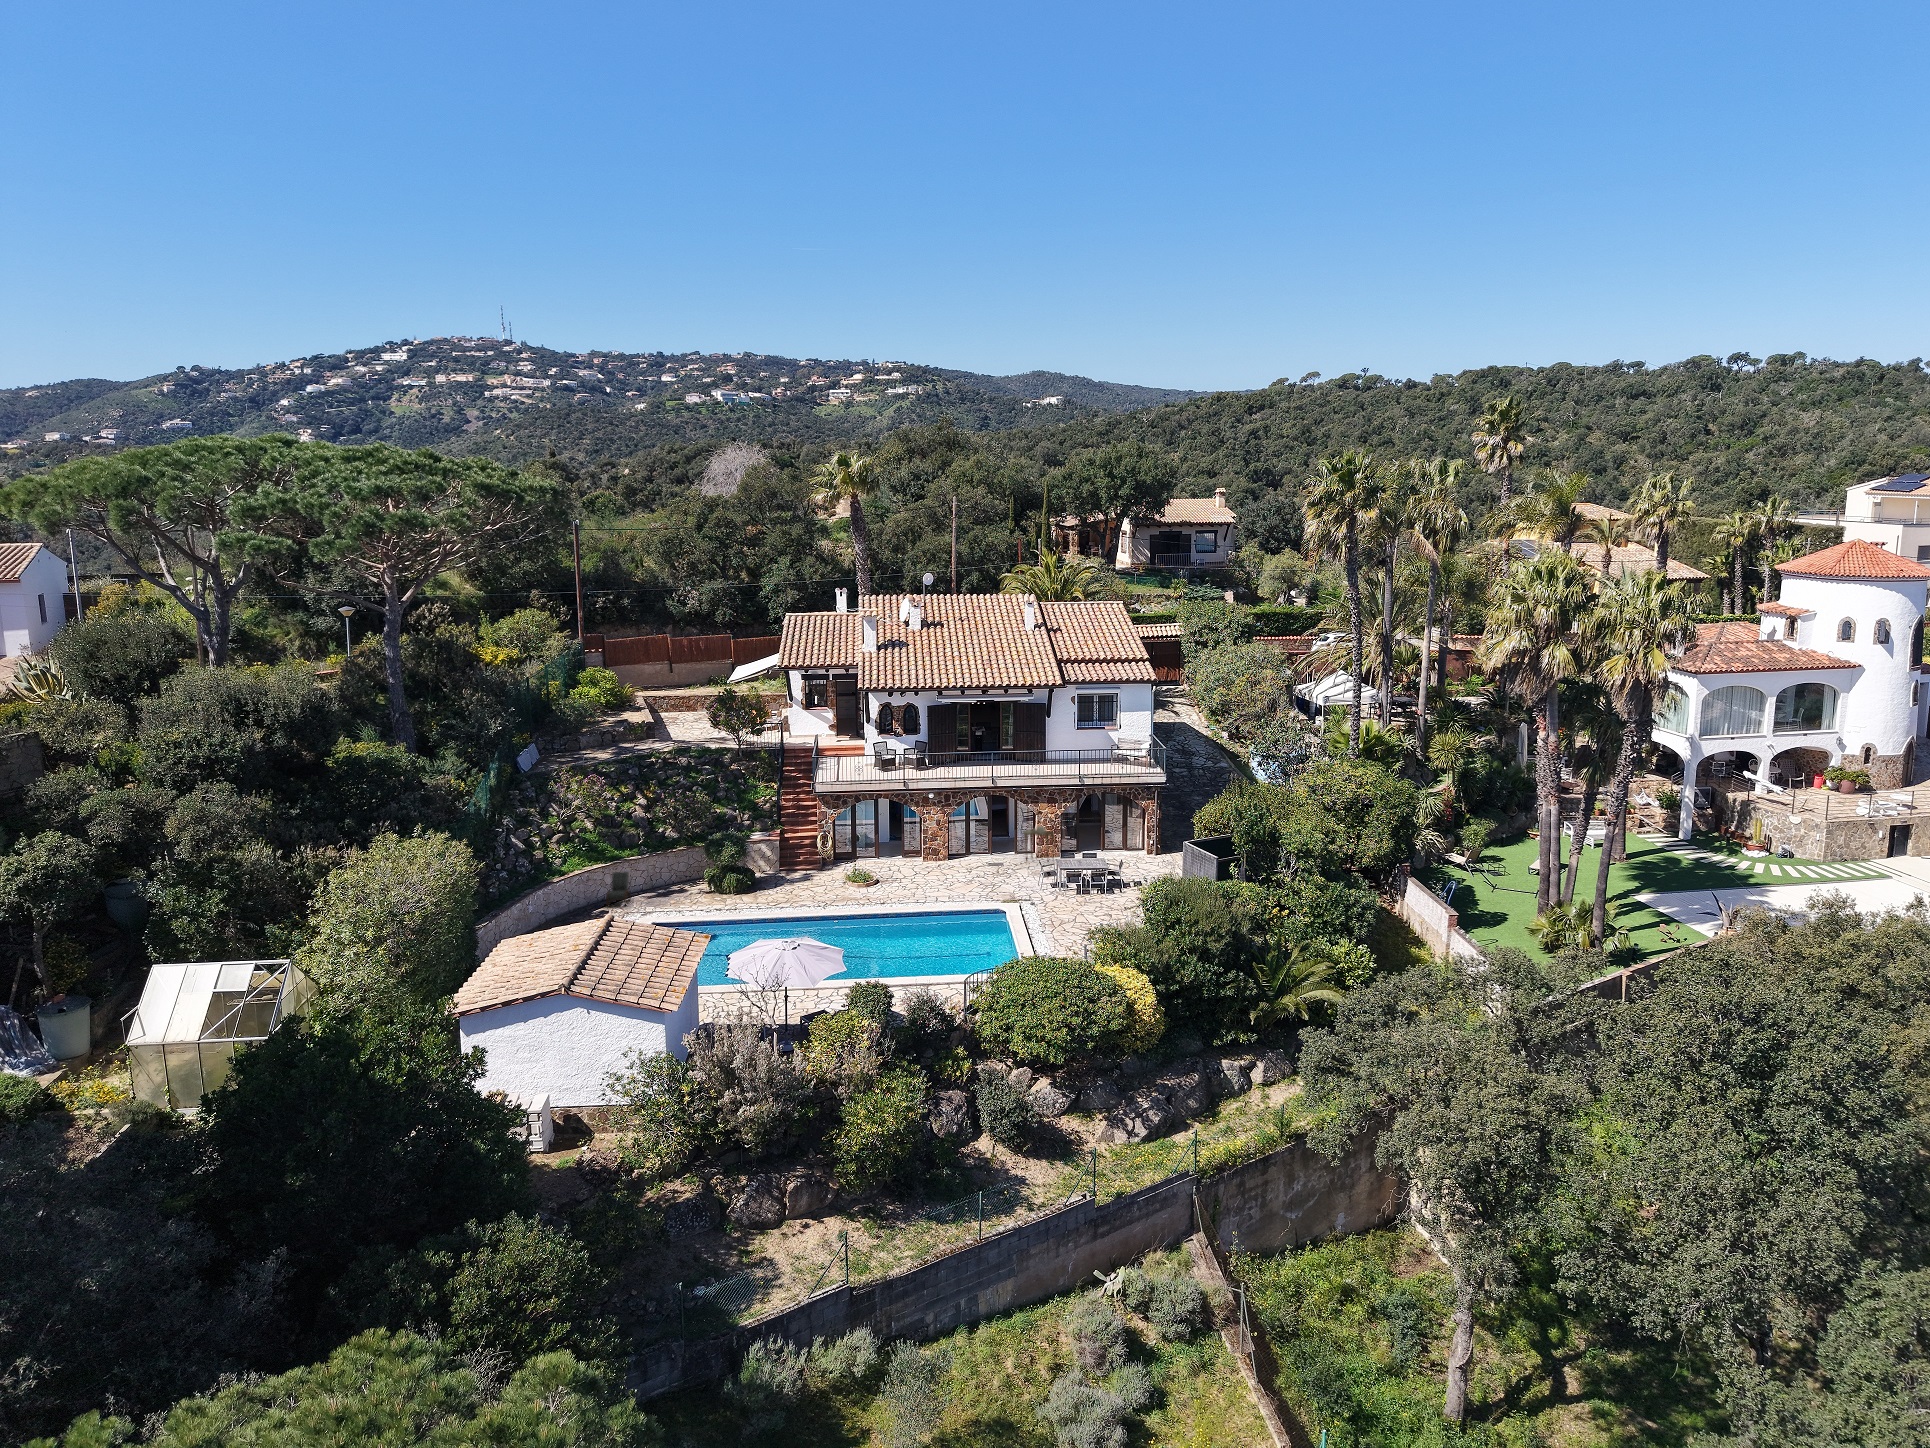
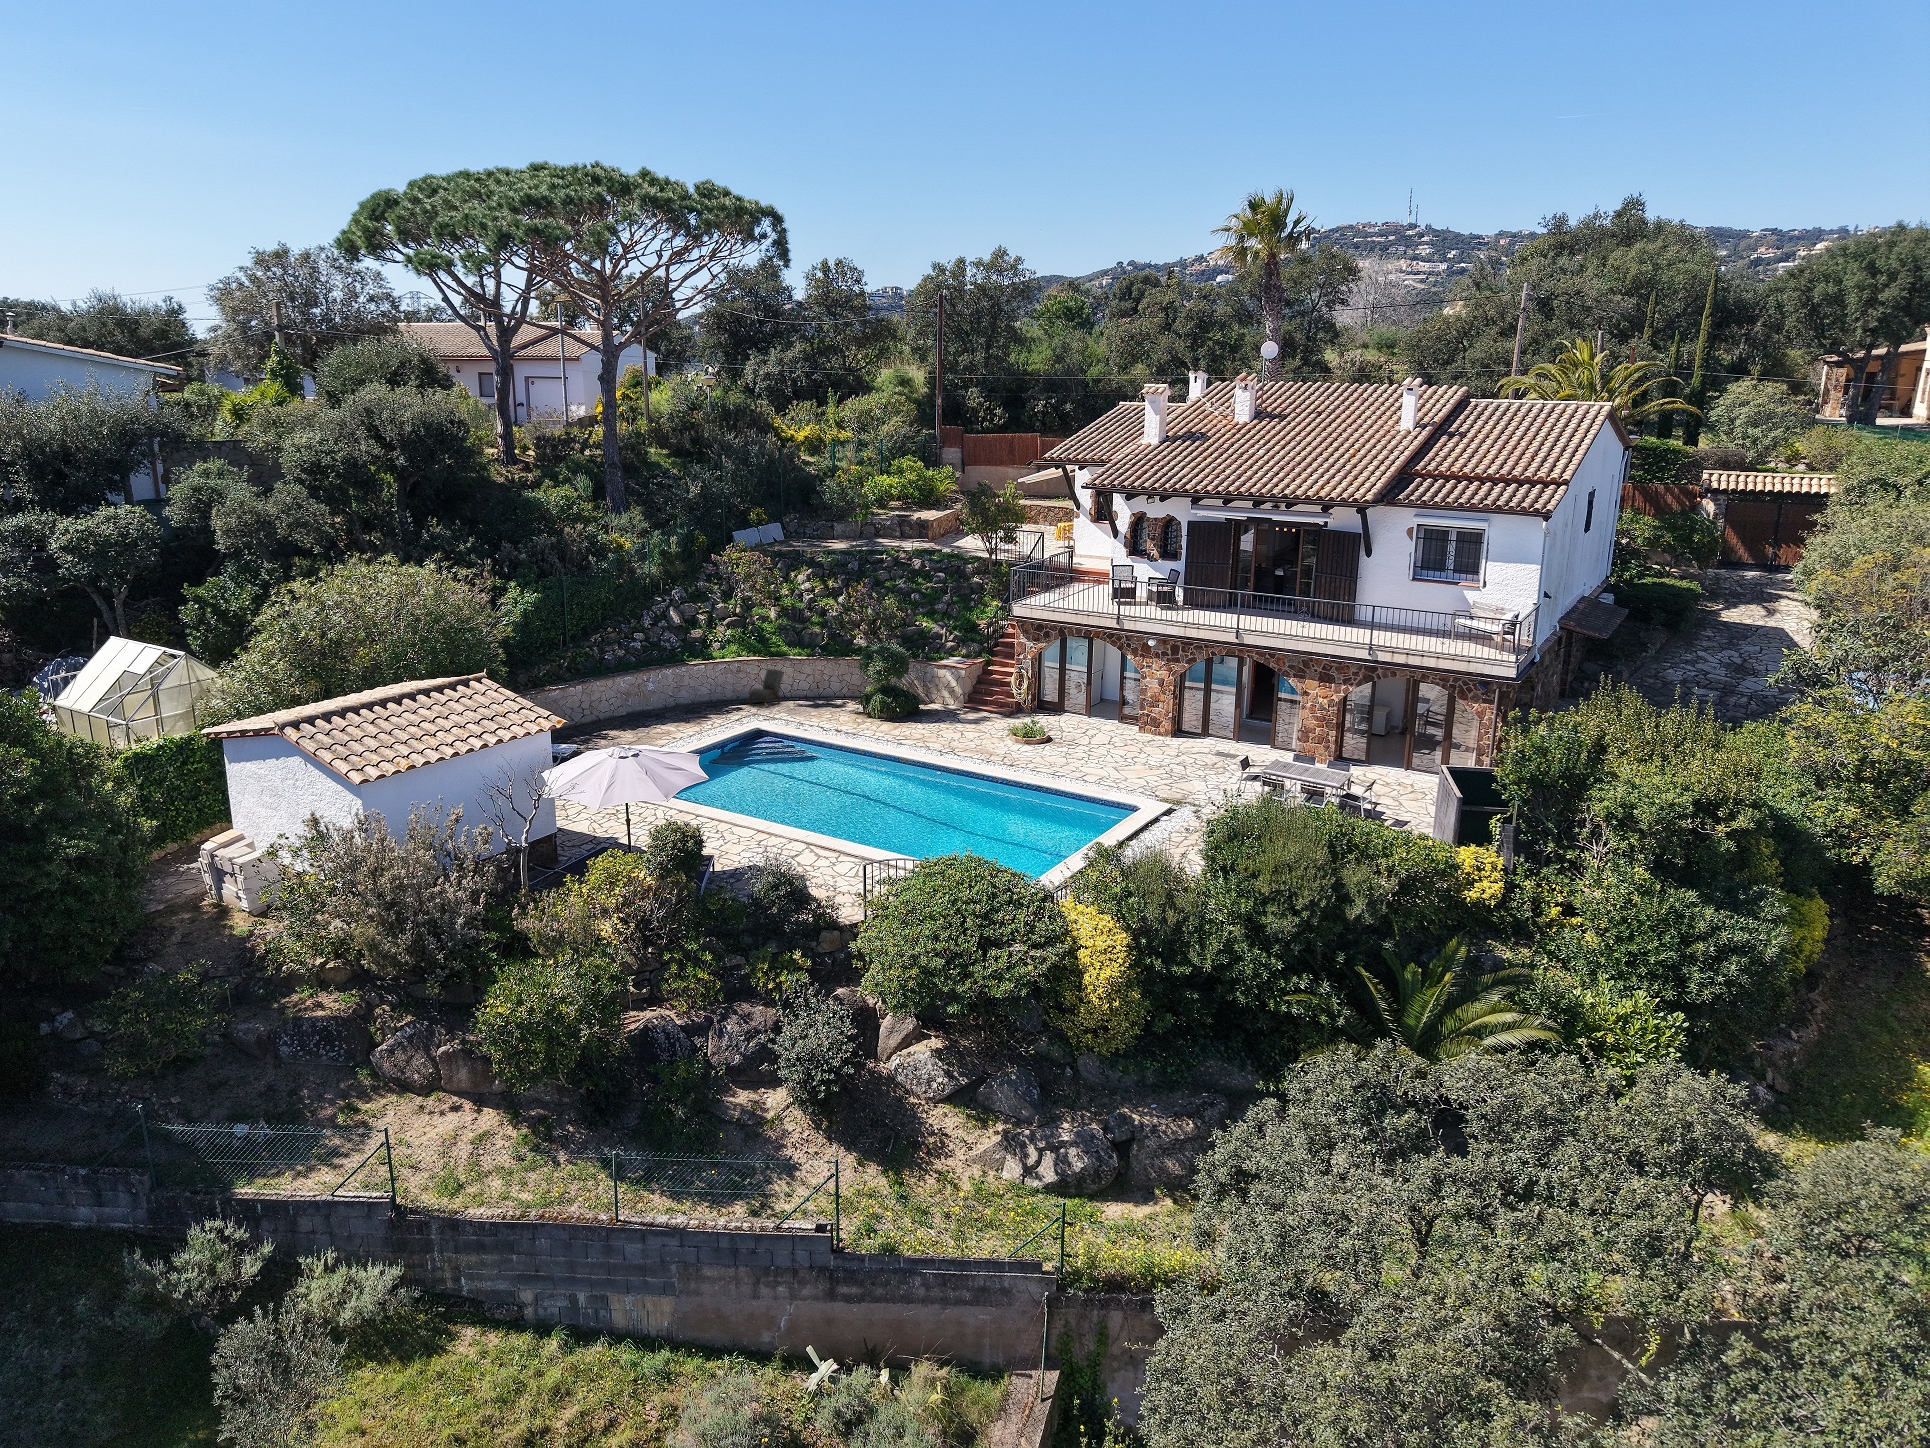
side table: present [1023,826,1054,849] -> none [1269,709,1316,766]

